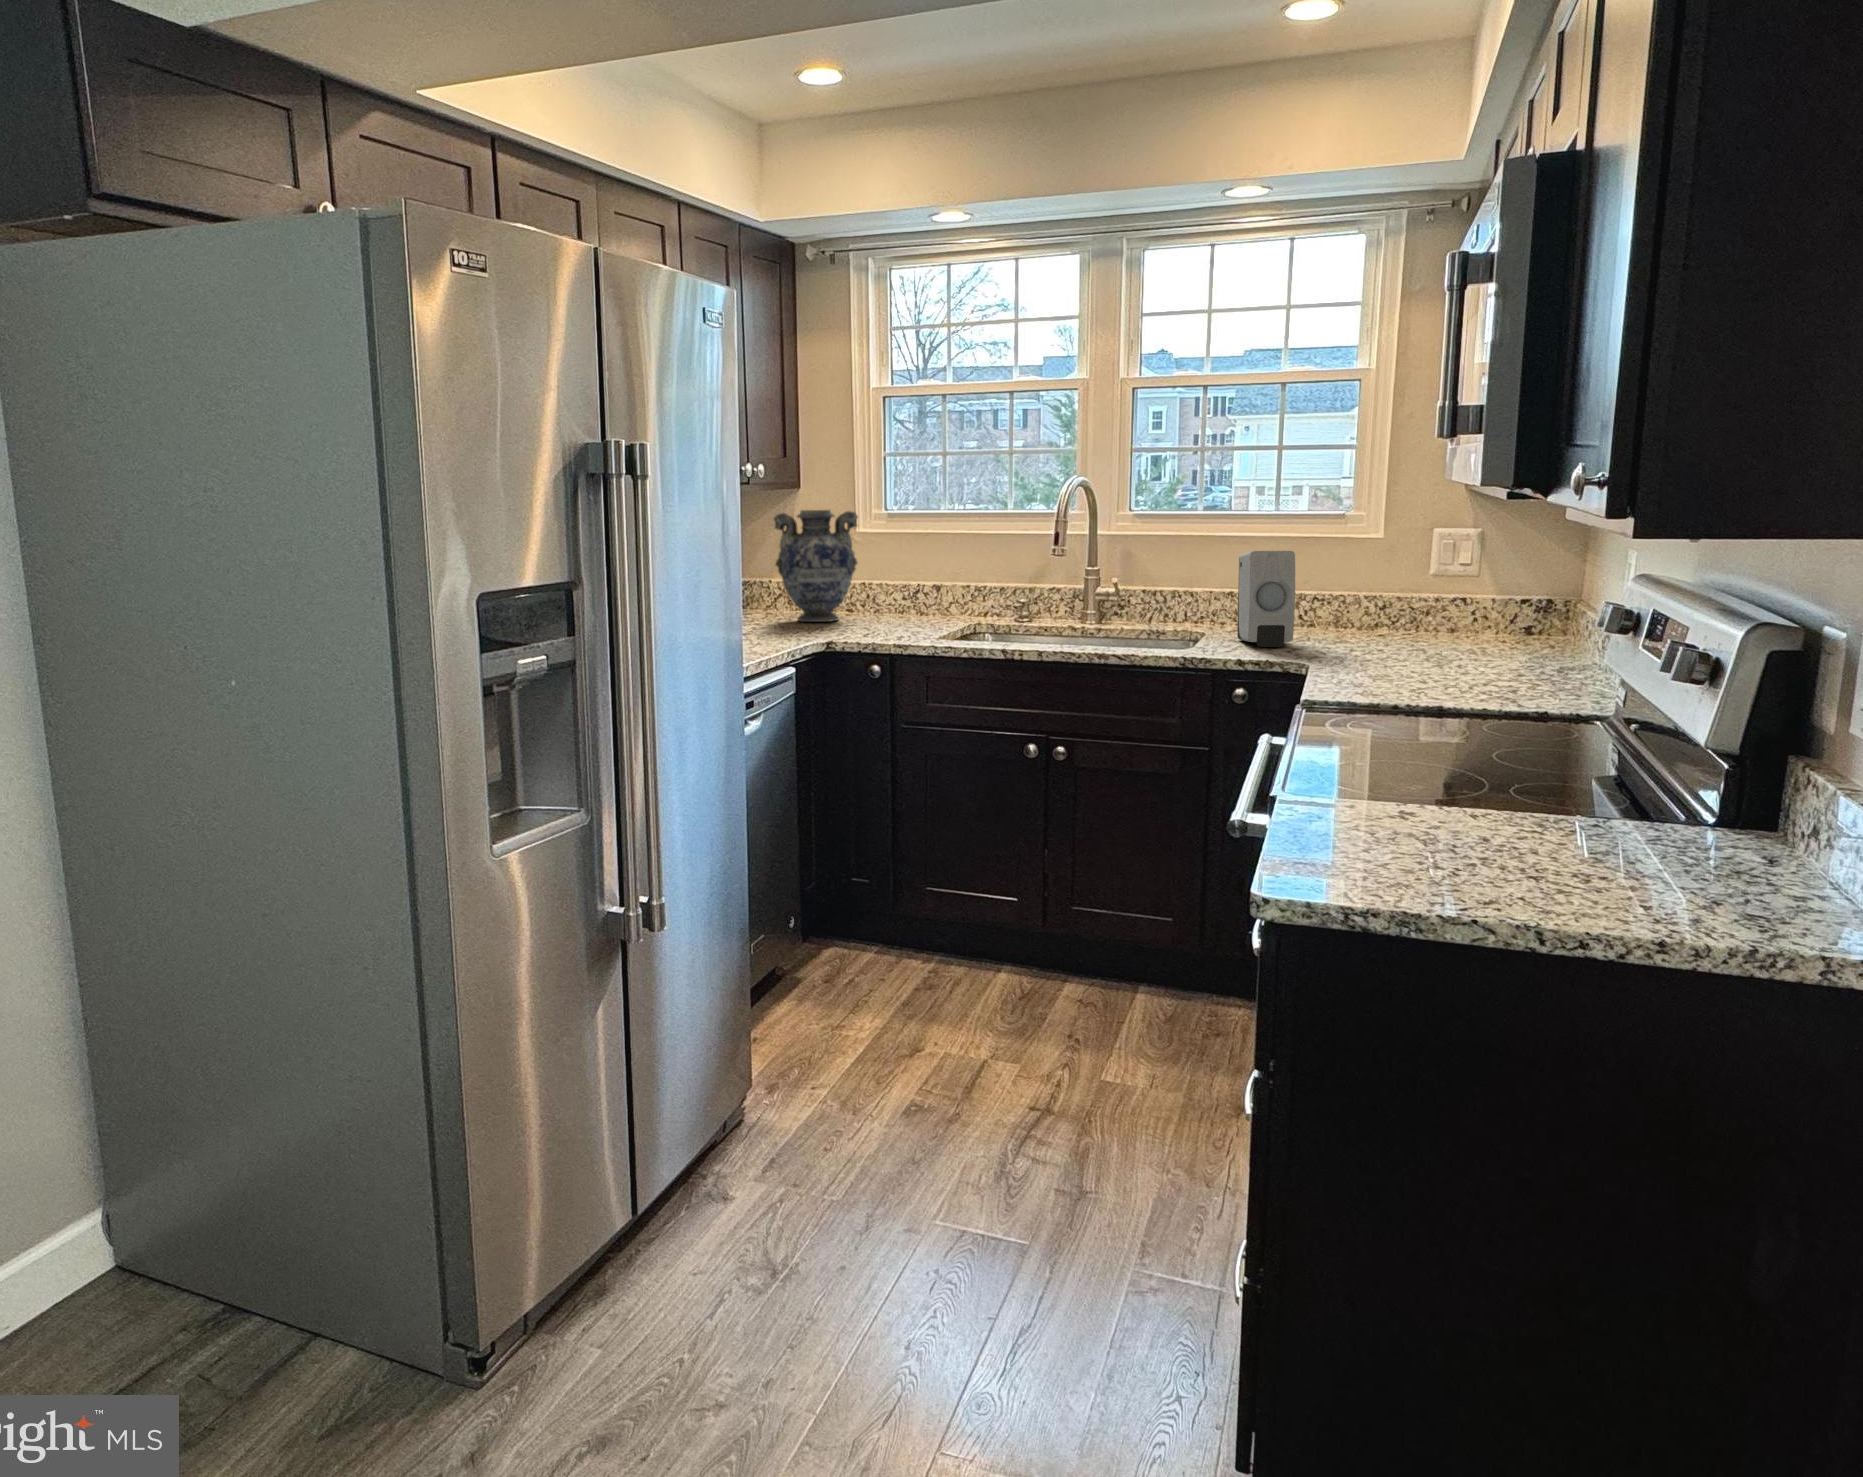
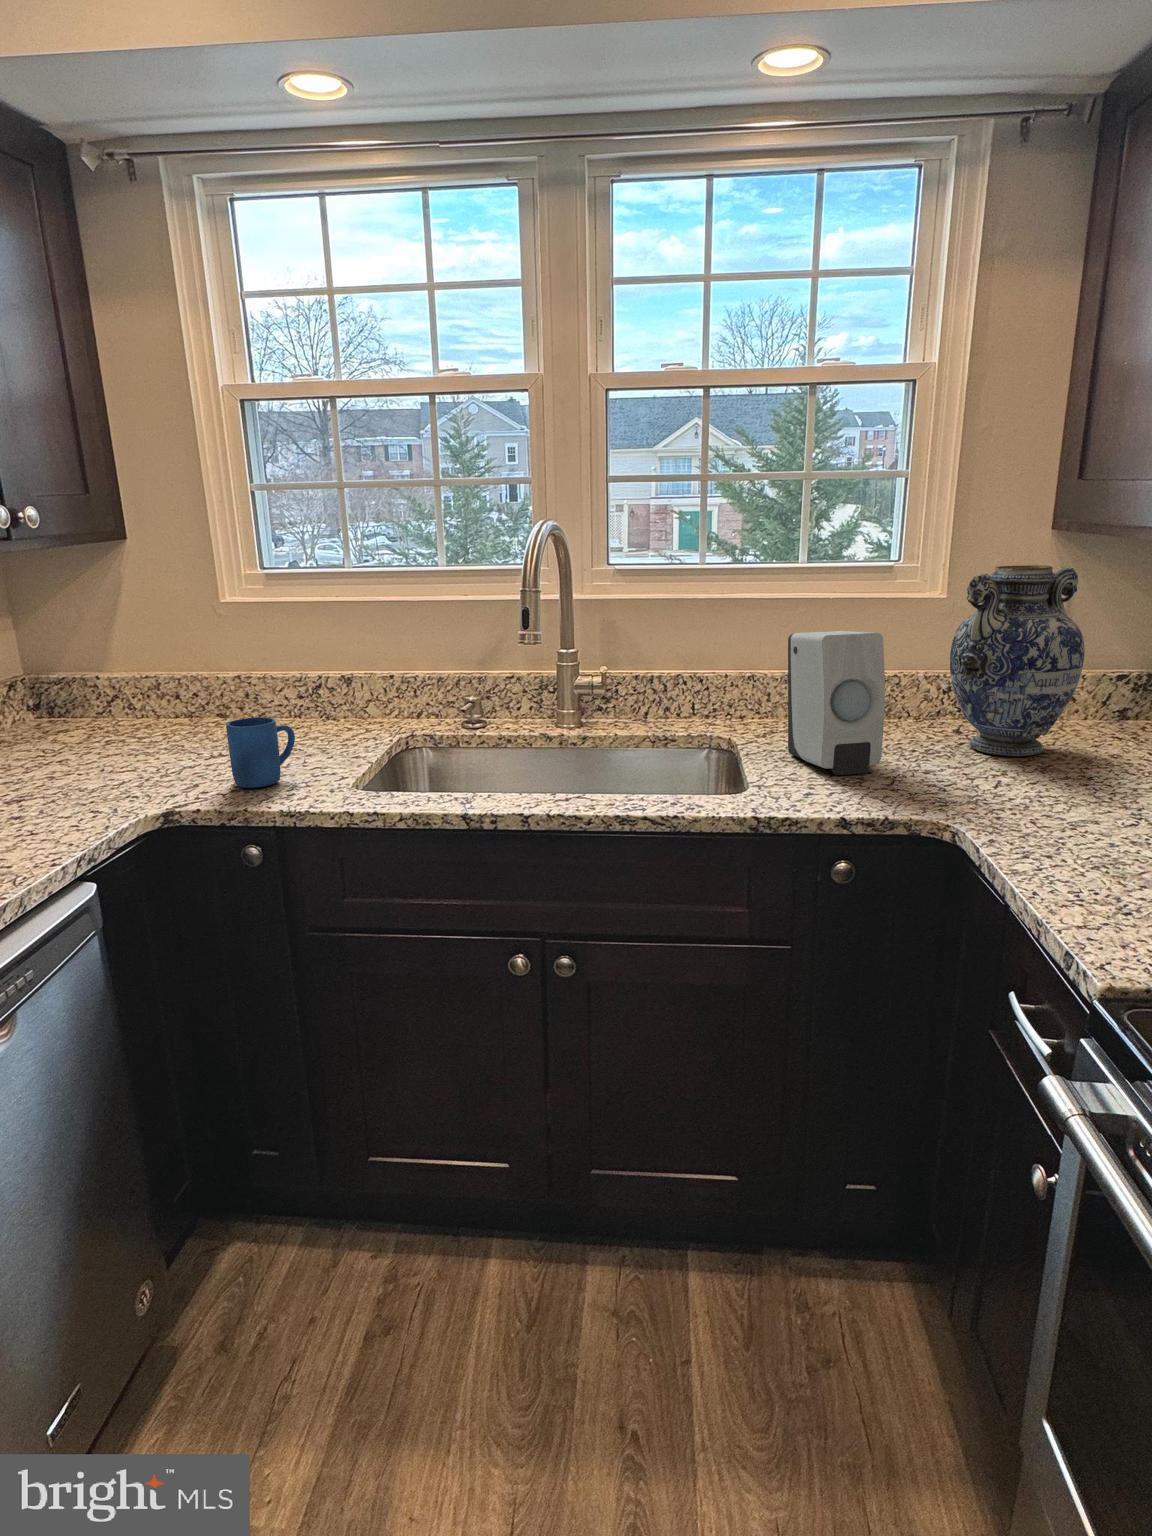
vase: present [774,510,858,622] -> present [950,565,1084,756]
mug: none [863,596,903,637] -> present [226,717,295,788]

